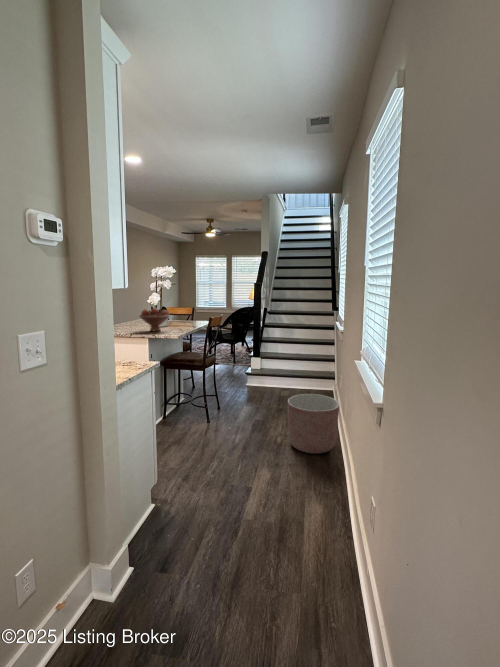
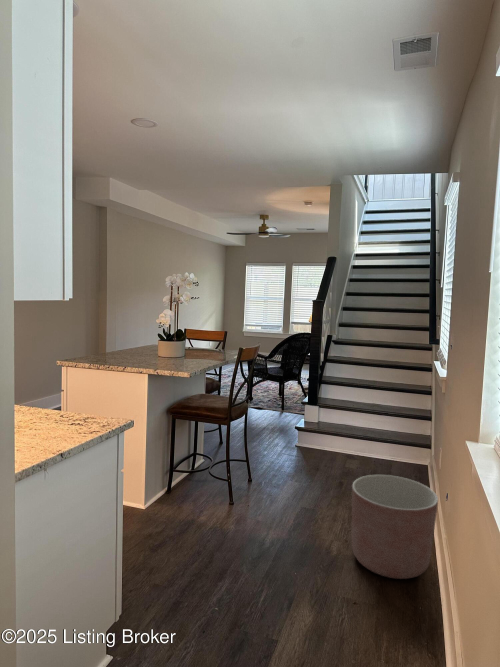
fruit bowl: present [140,308,170,331] -> none [142,329,186,362]

